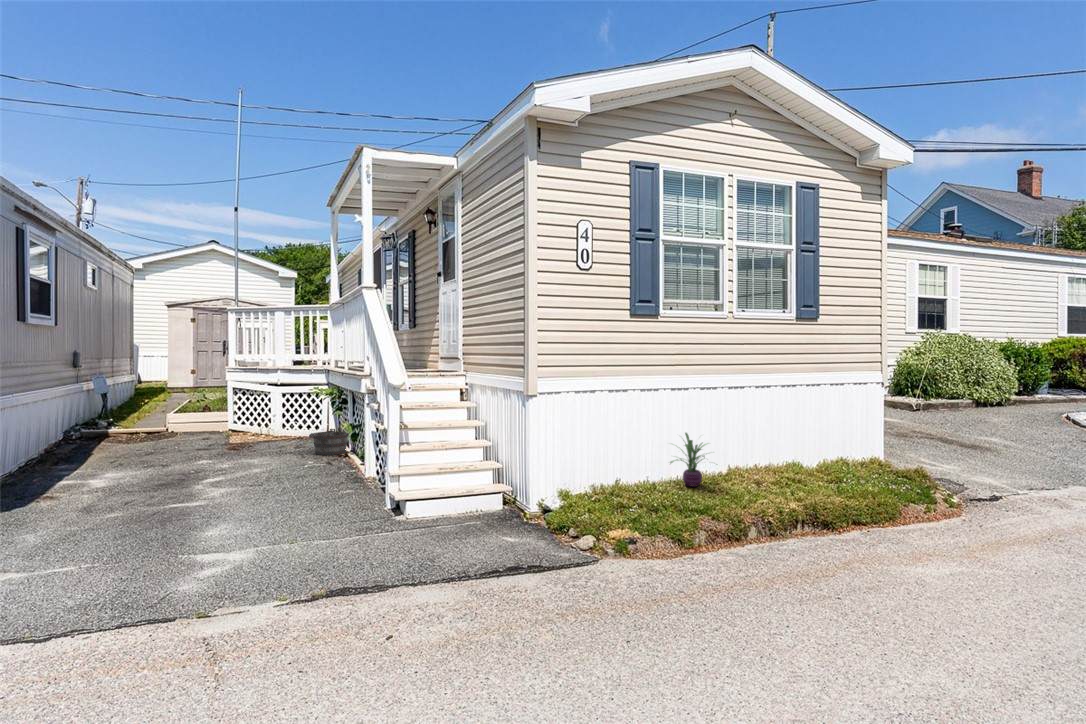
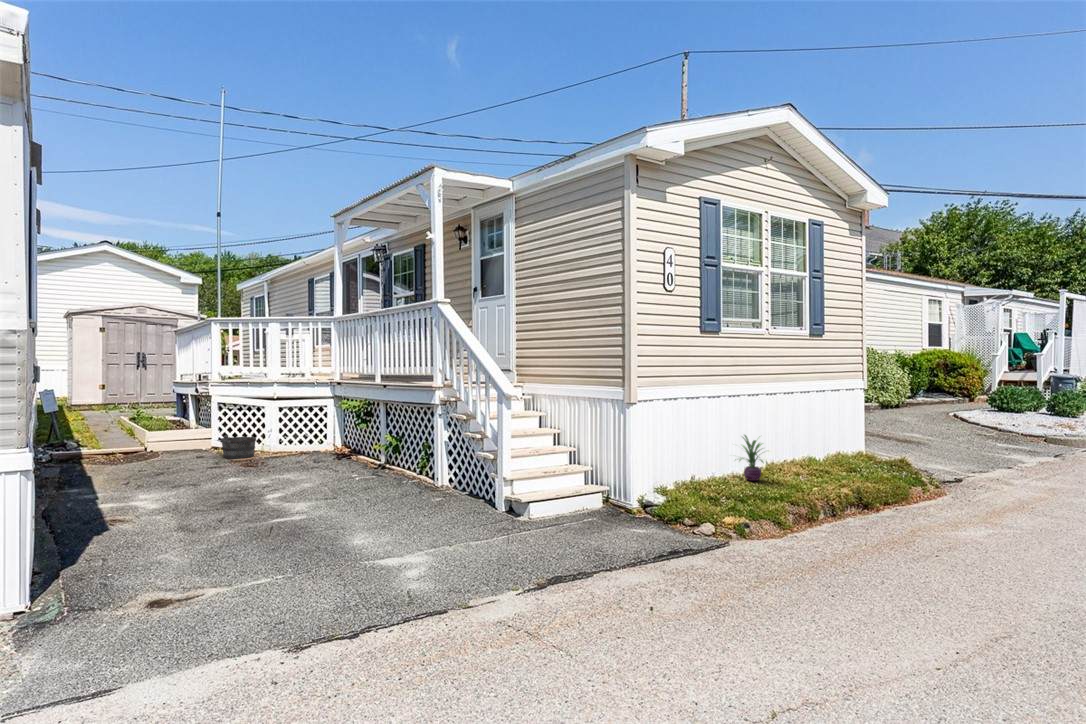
bucket: present [309,429,348,455] -> present [217,435,256,458]

